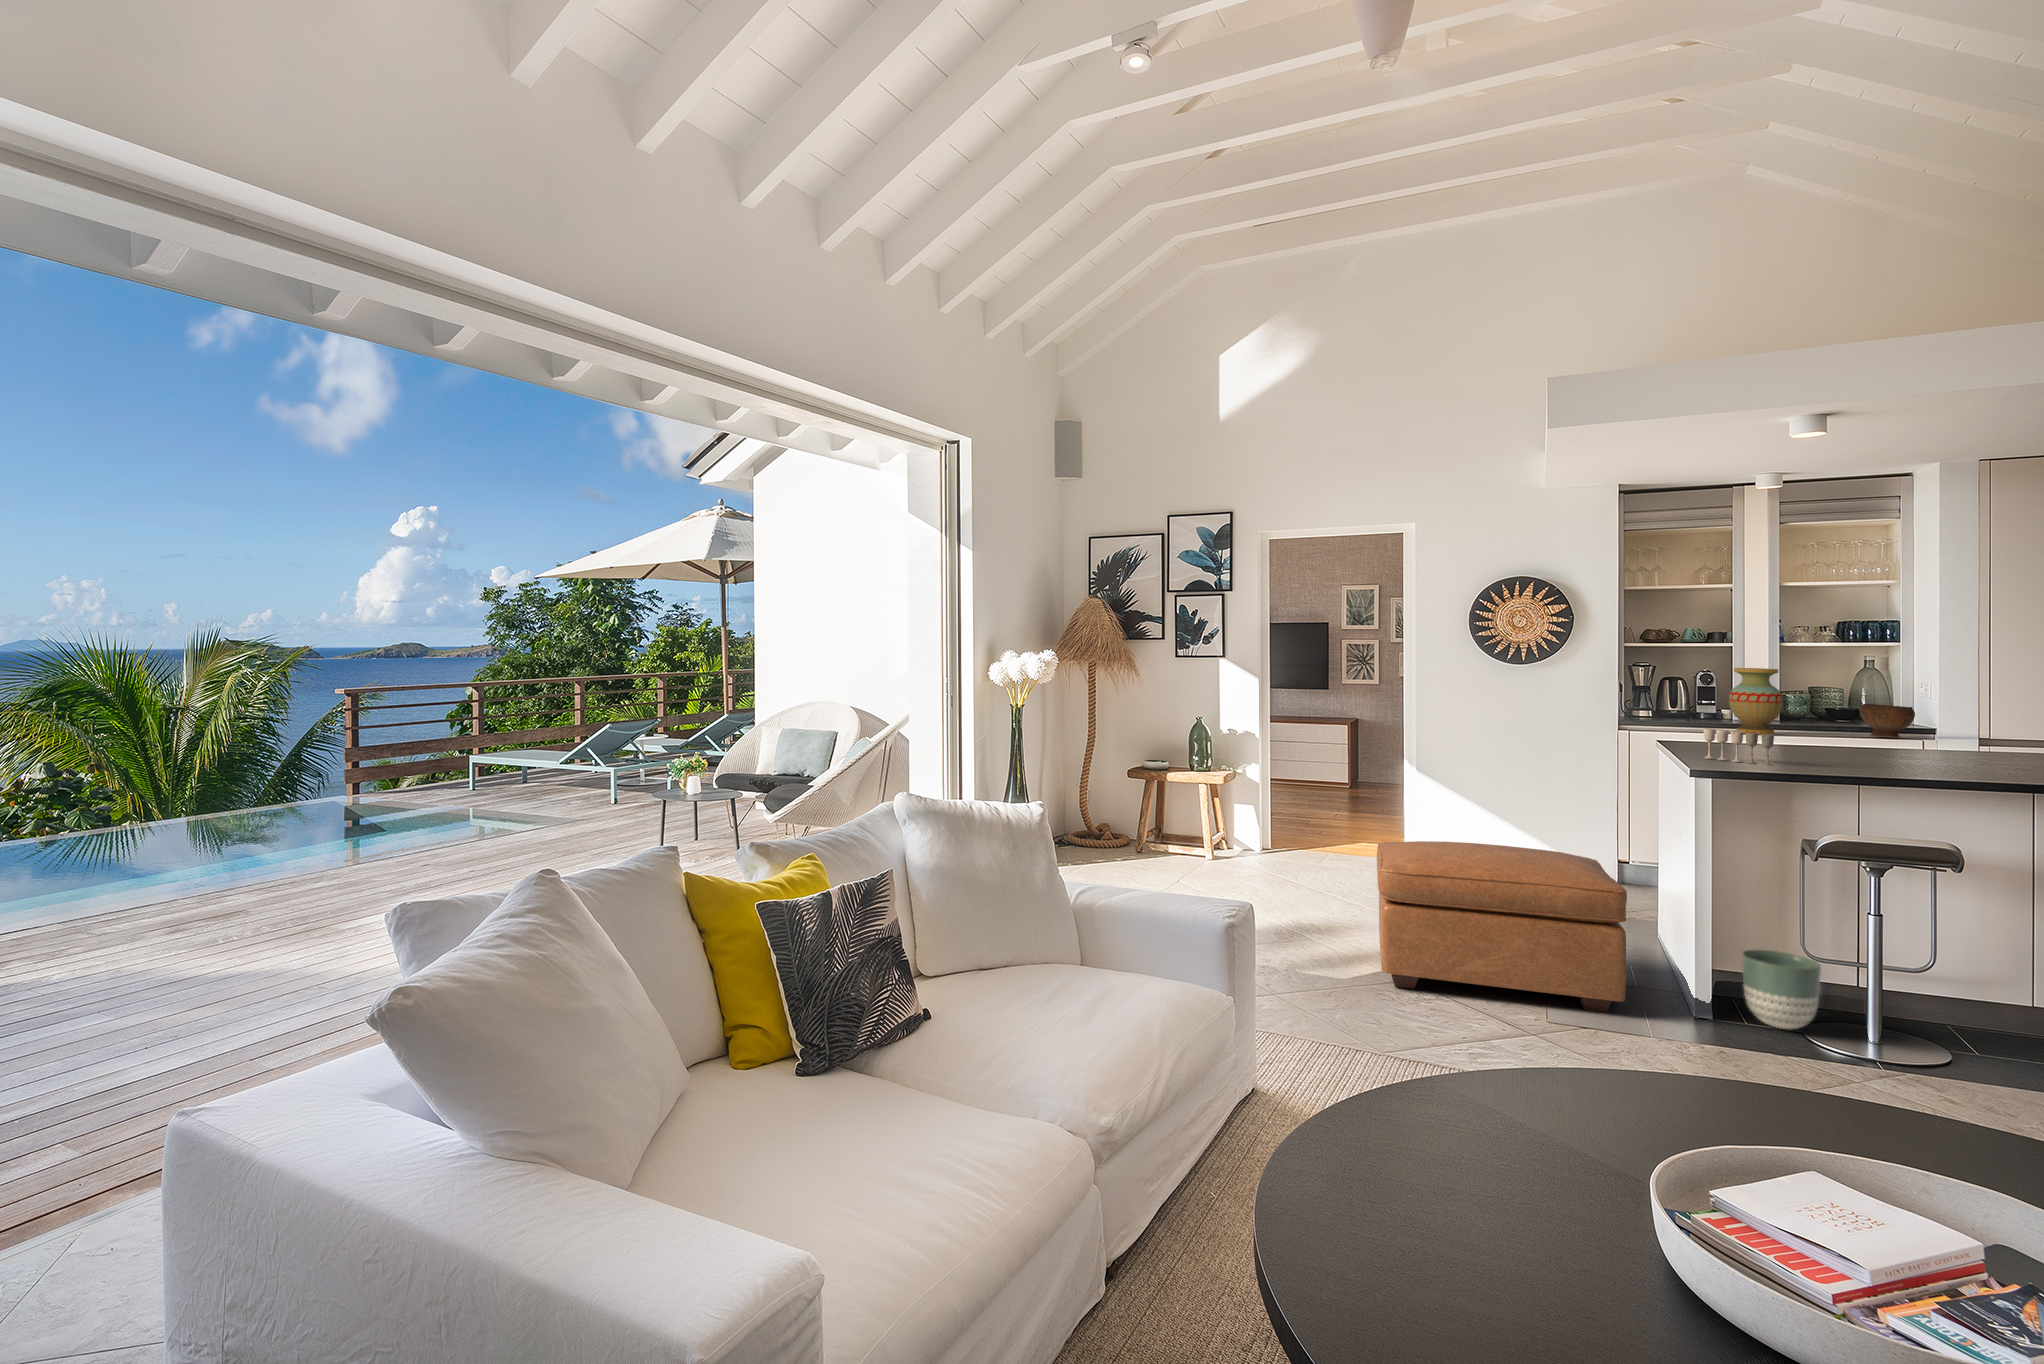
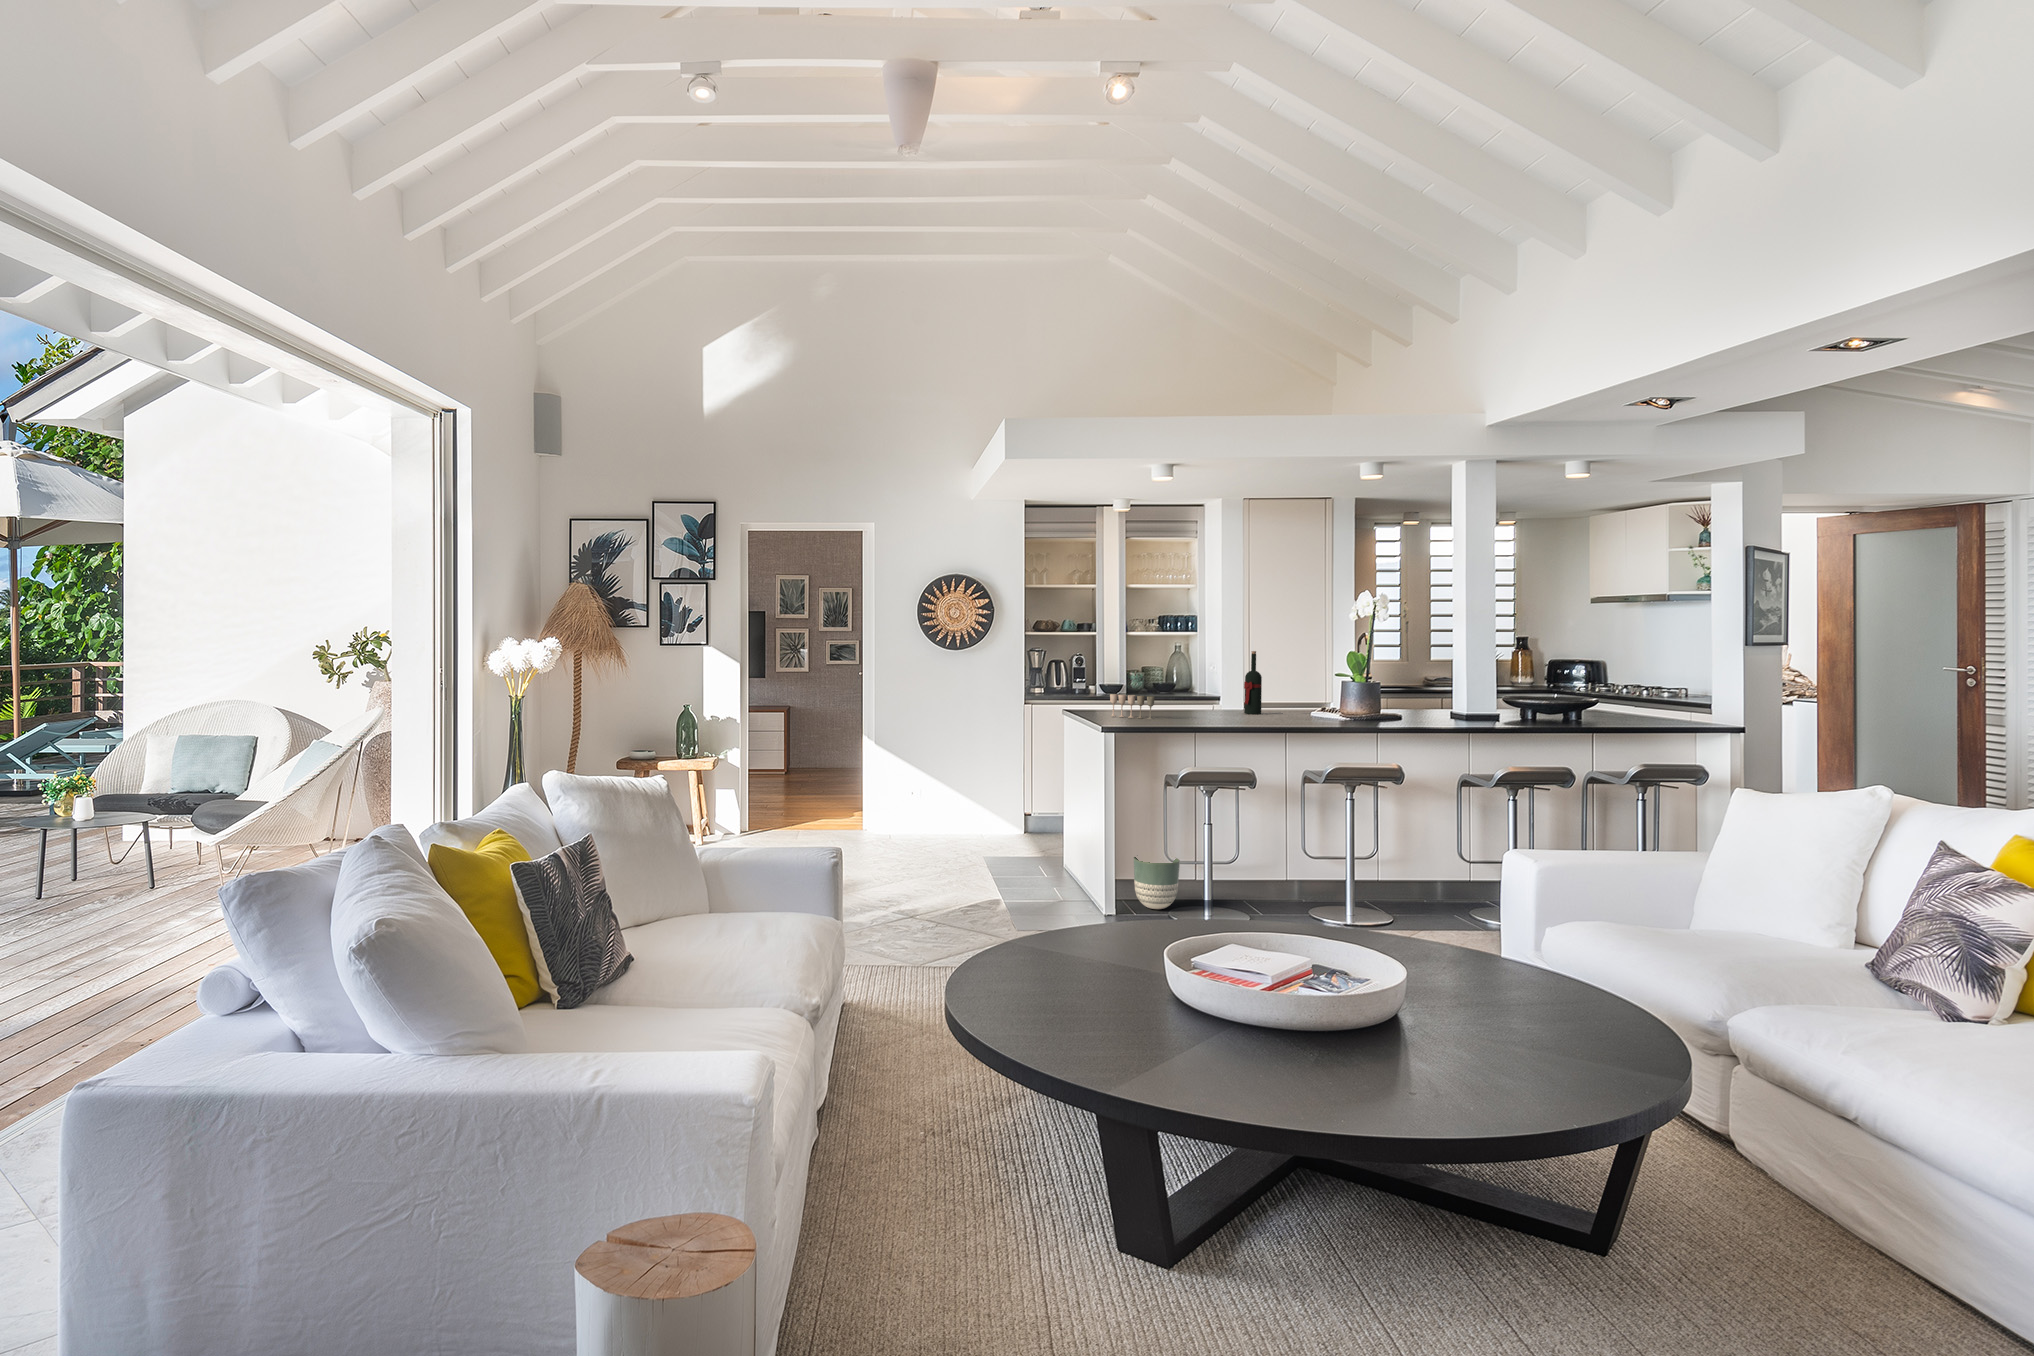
vase: present [1729,668,1783,734] -> none [1097,651,1131,702]
wine bottle: none [1953,673,1988,765] -> present [1244,651,1262,714]
bowl: present [1859,704,1915,737] -> none [1175,677,1206,701]
ottoman: present [1377,841,1627,1013] -> none [878,796,1067,918]

